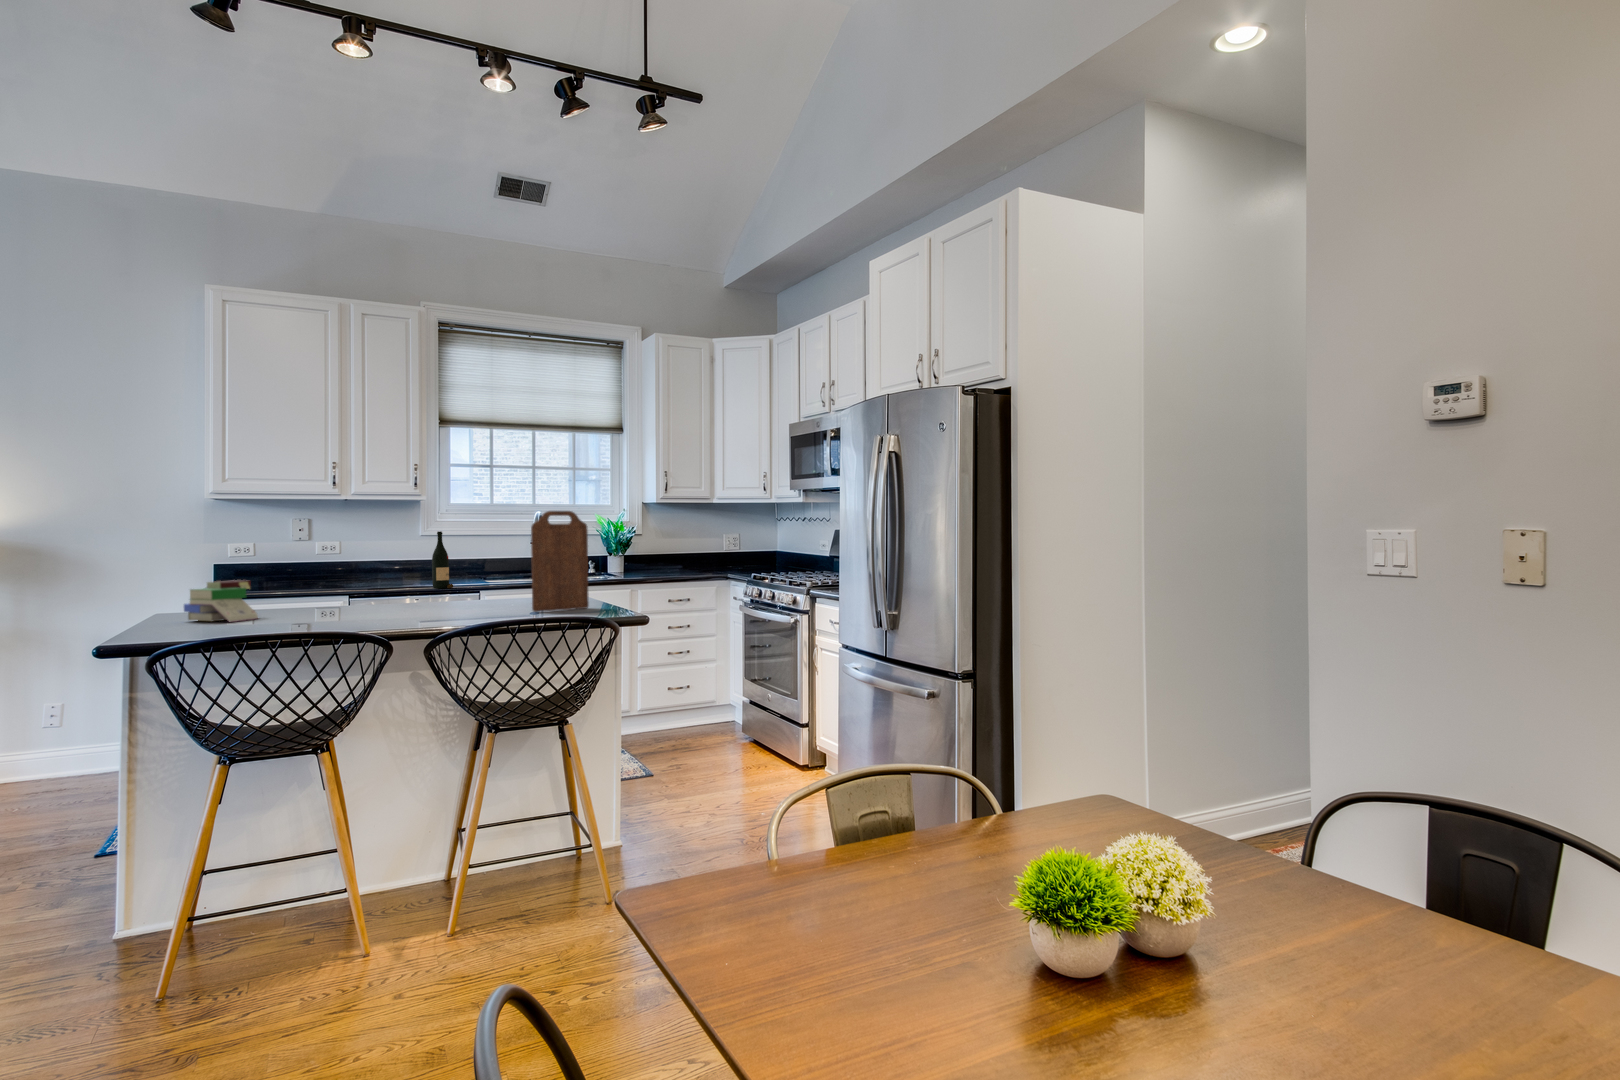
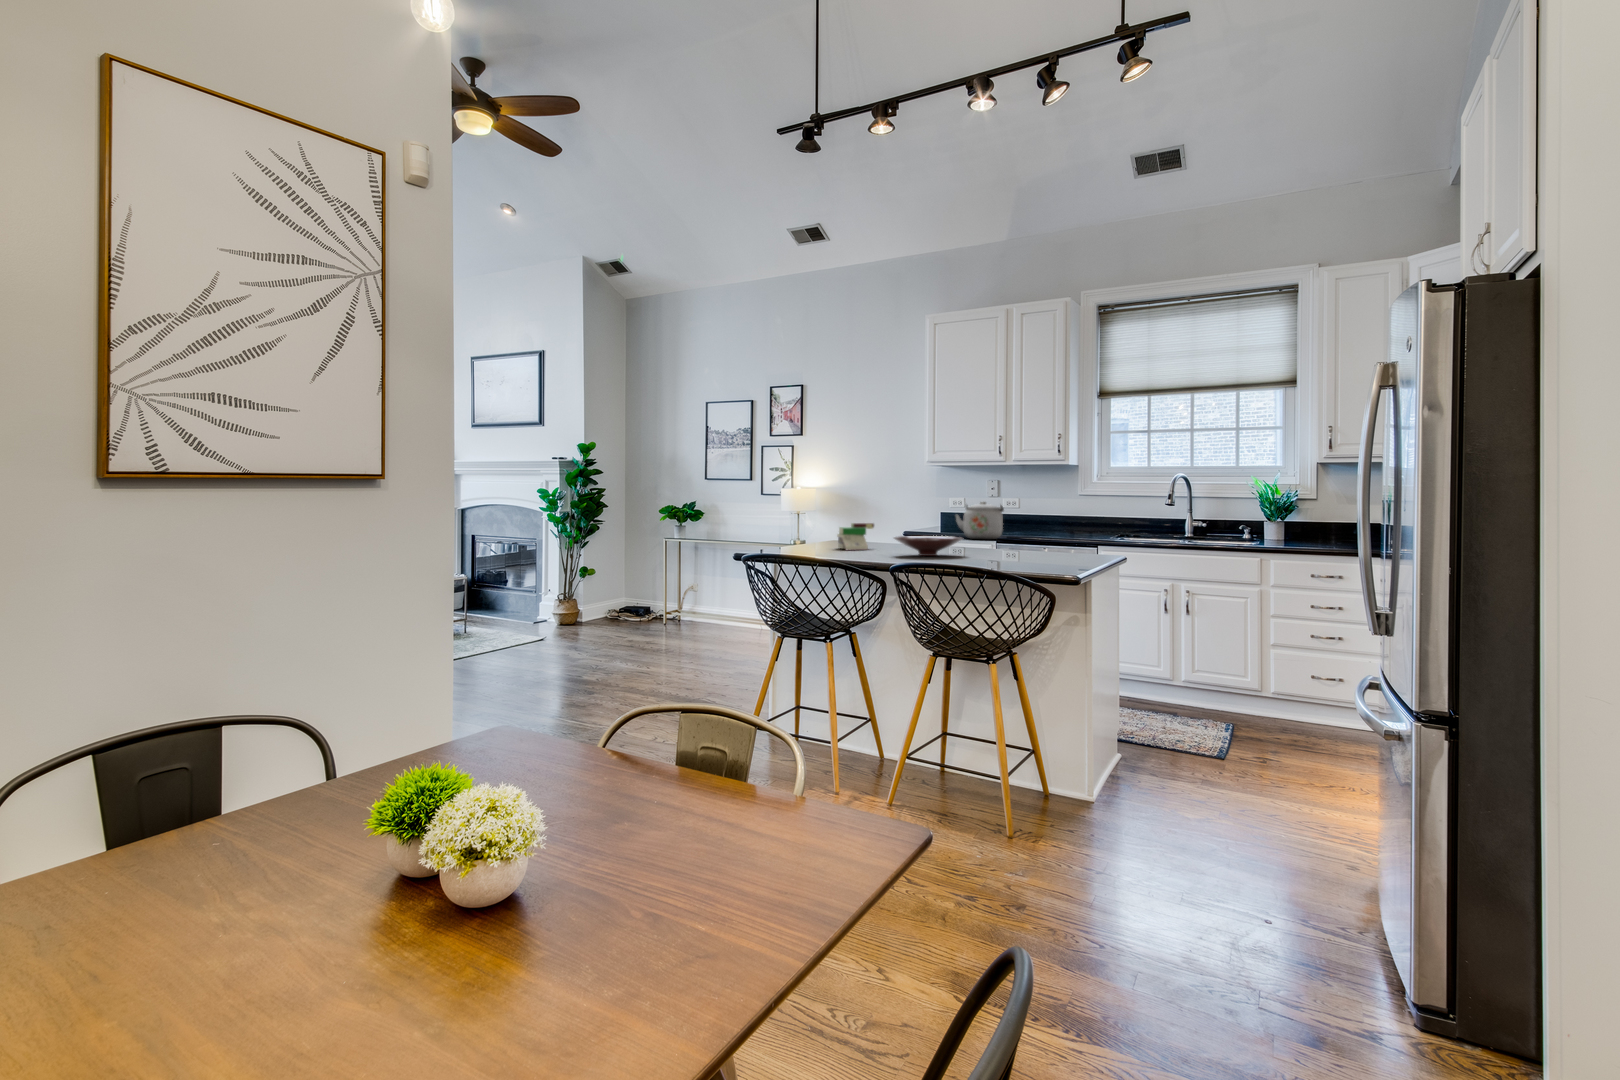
cutting board: present [531,511,589,612] -> none [1000,470,1057,562]
wine bottle: present [432,531,453,589] -> none [1069,492,1089,541]
kettle: none [264,545,335,595] -> present [956,502,1004,539]
bowl: none [356,590,453,617] -> present [894,536,962,556]

